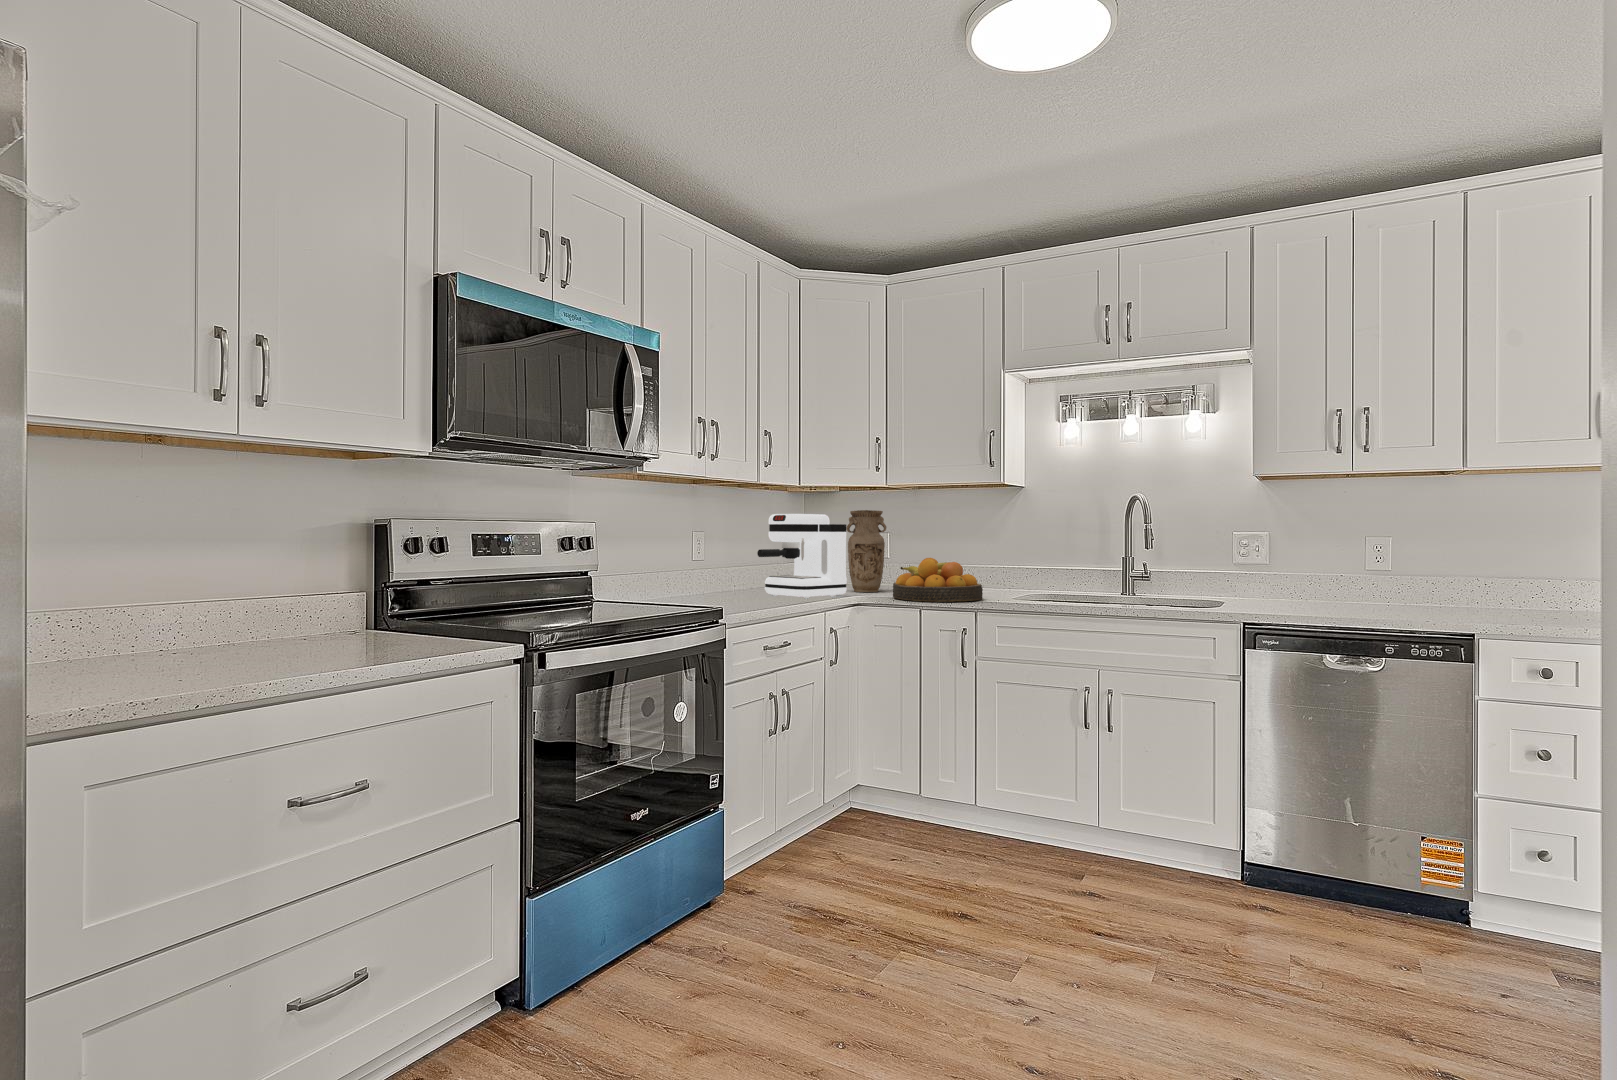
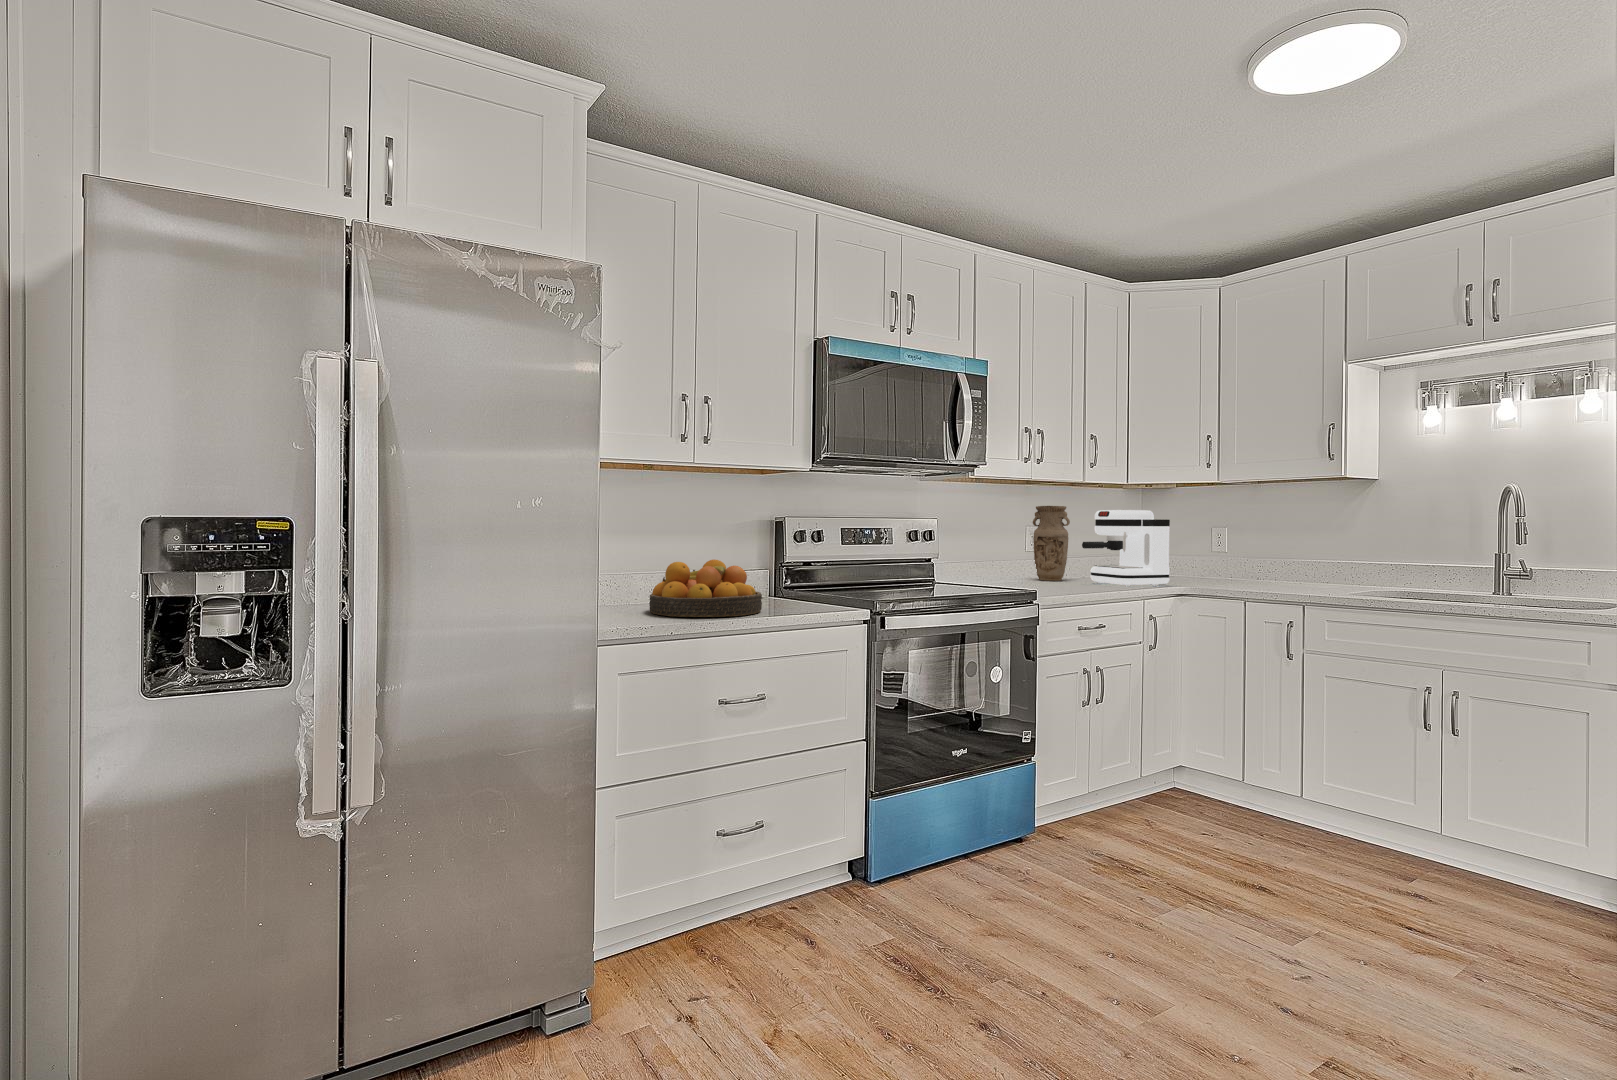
vase: present [847,510,886,592] -> present [1033,506,1070,581]
fruit bowl: present [893,558,983,602] -> present [649,560,762,617]

